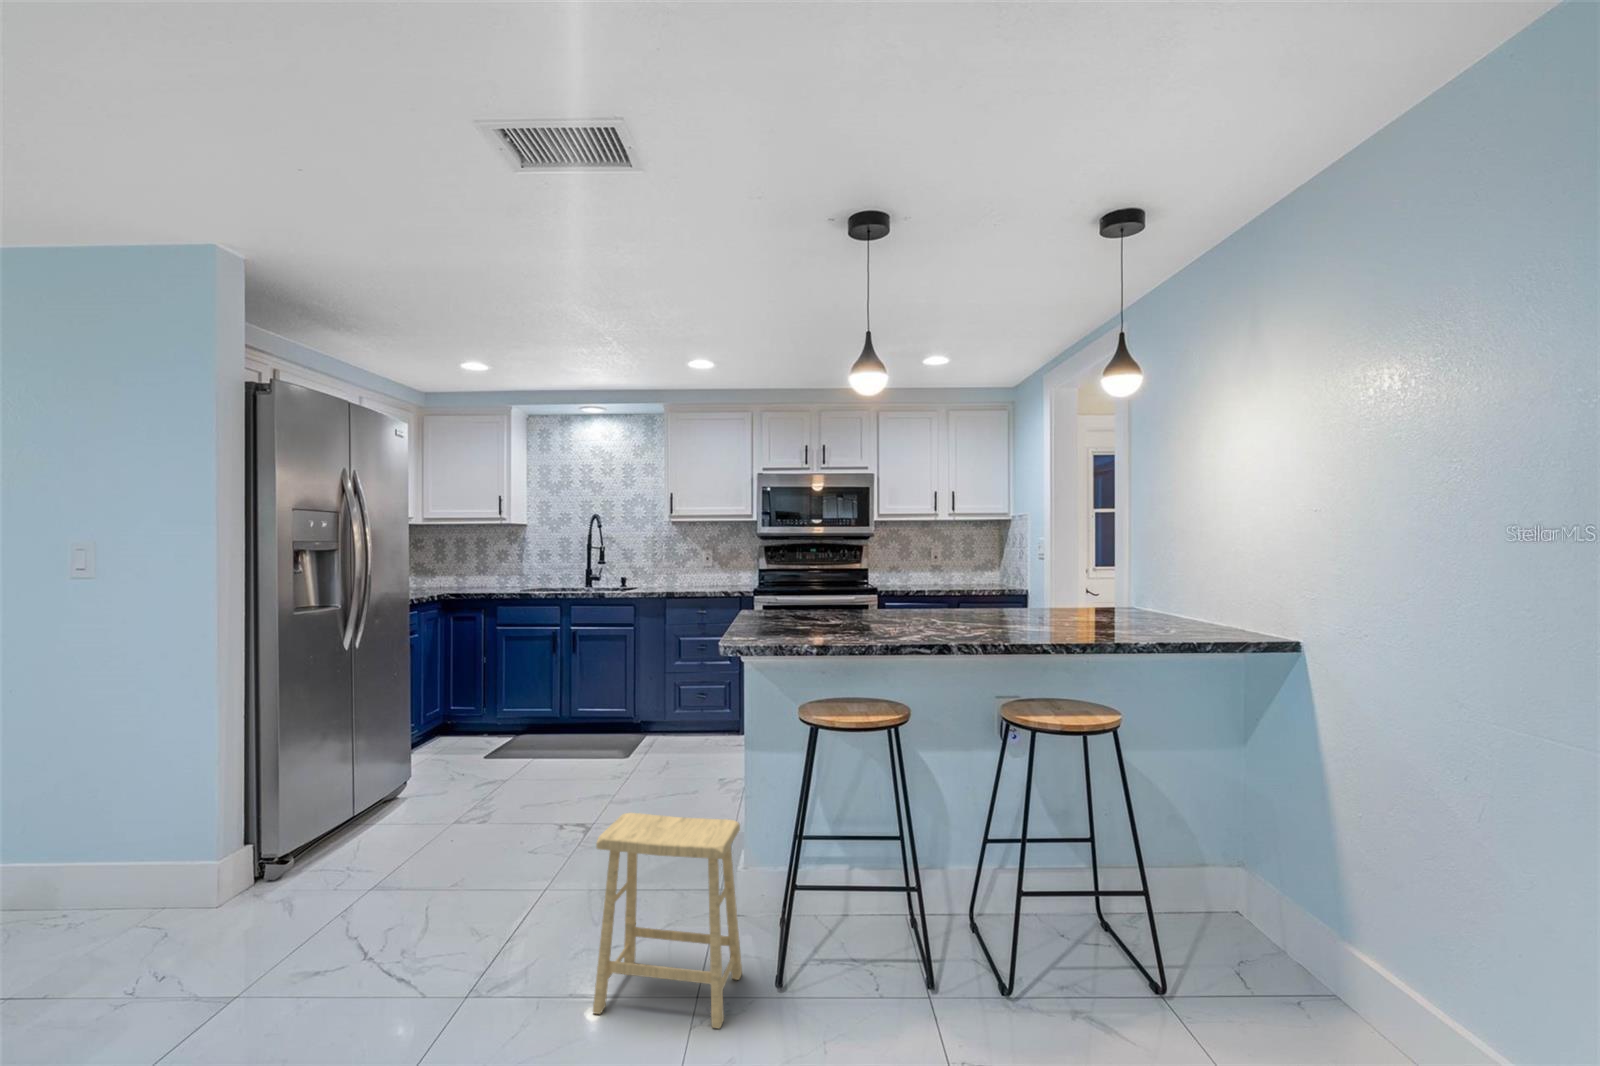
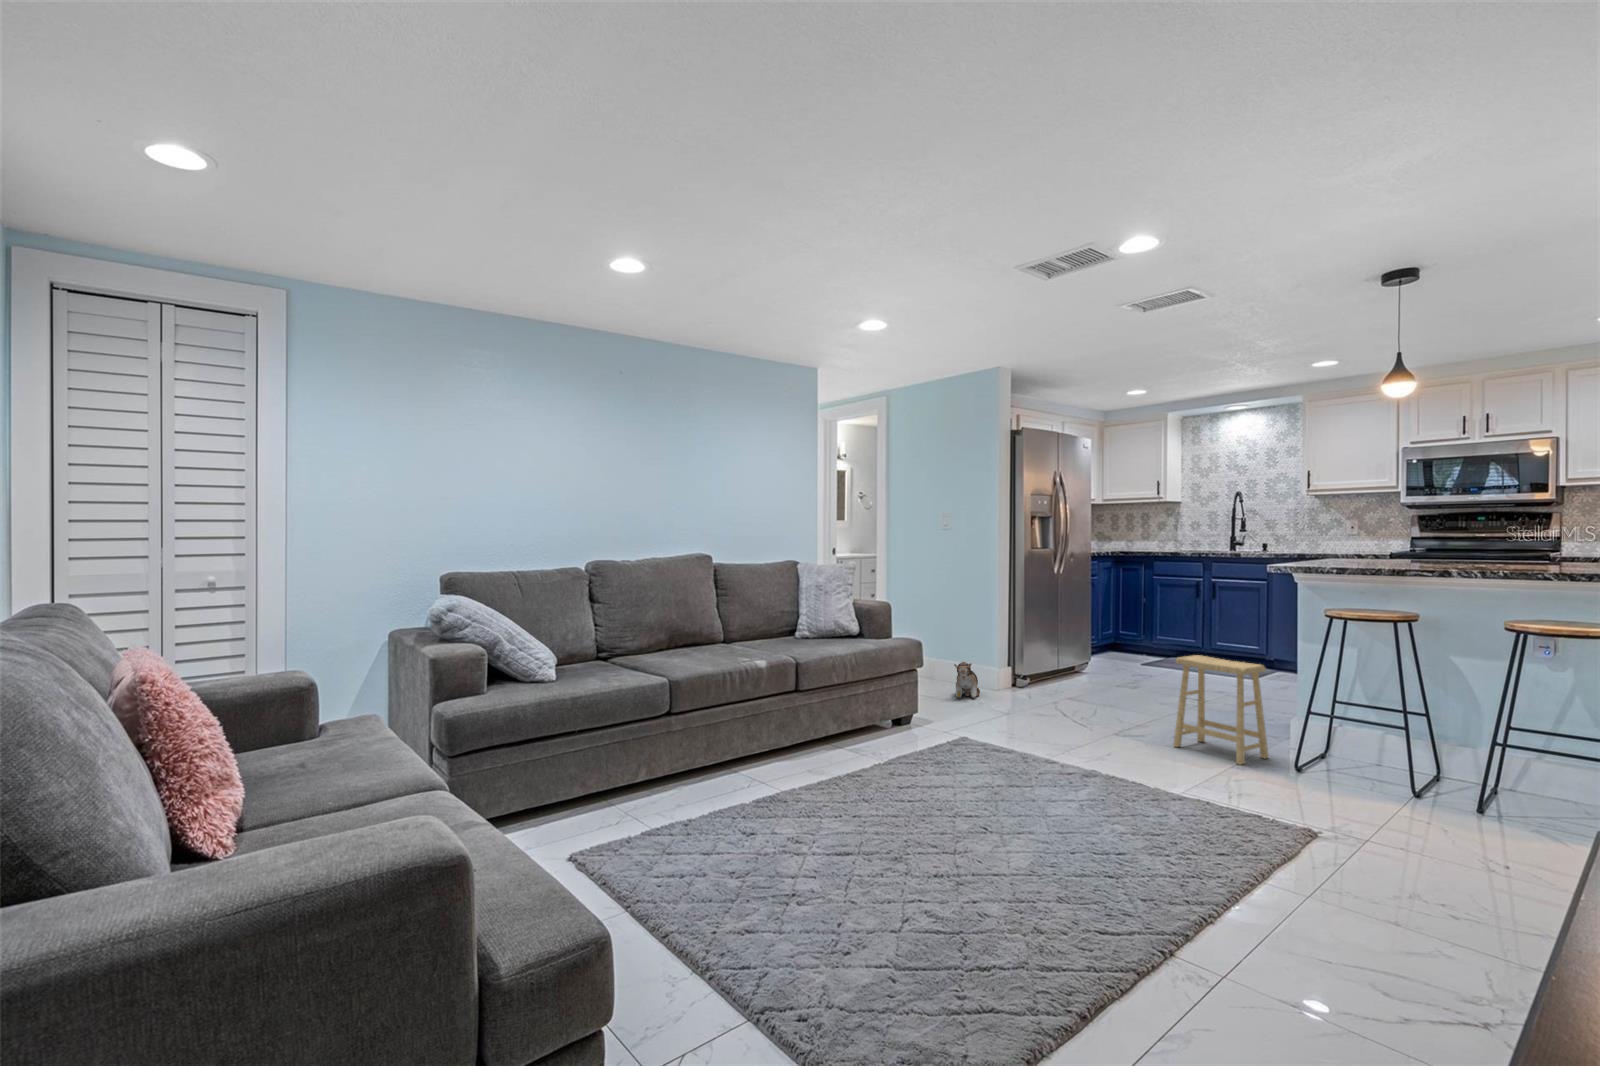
plush toy: none [44,915,142,1009] -> present [954,662,980,698]

